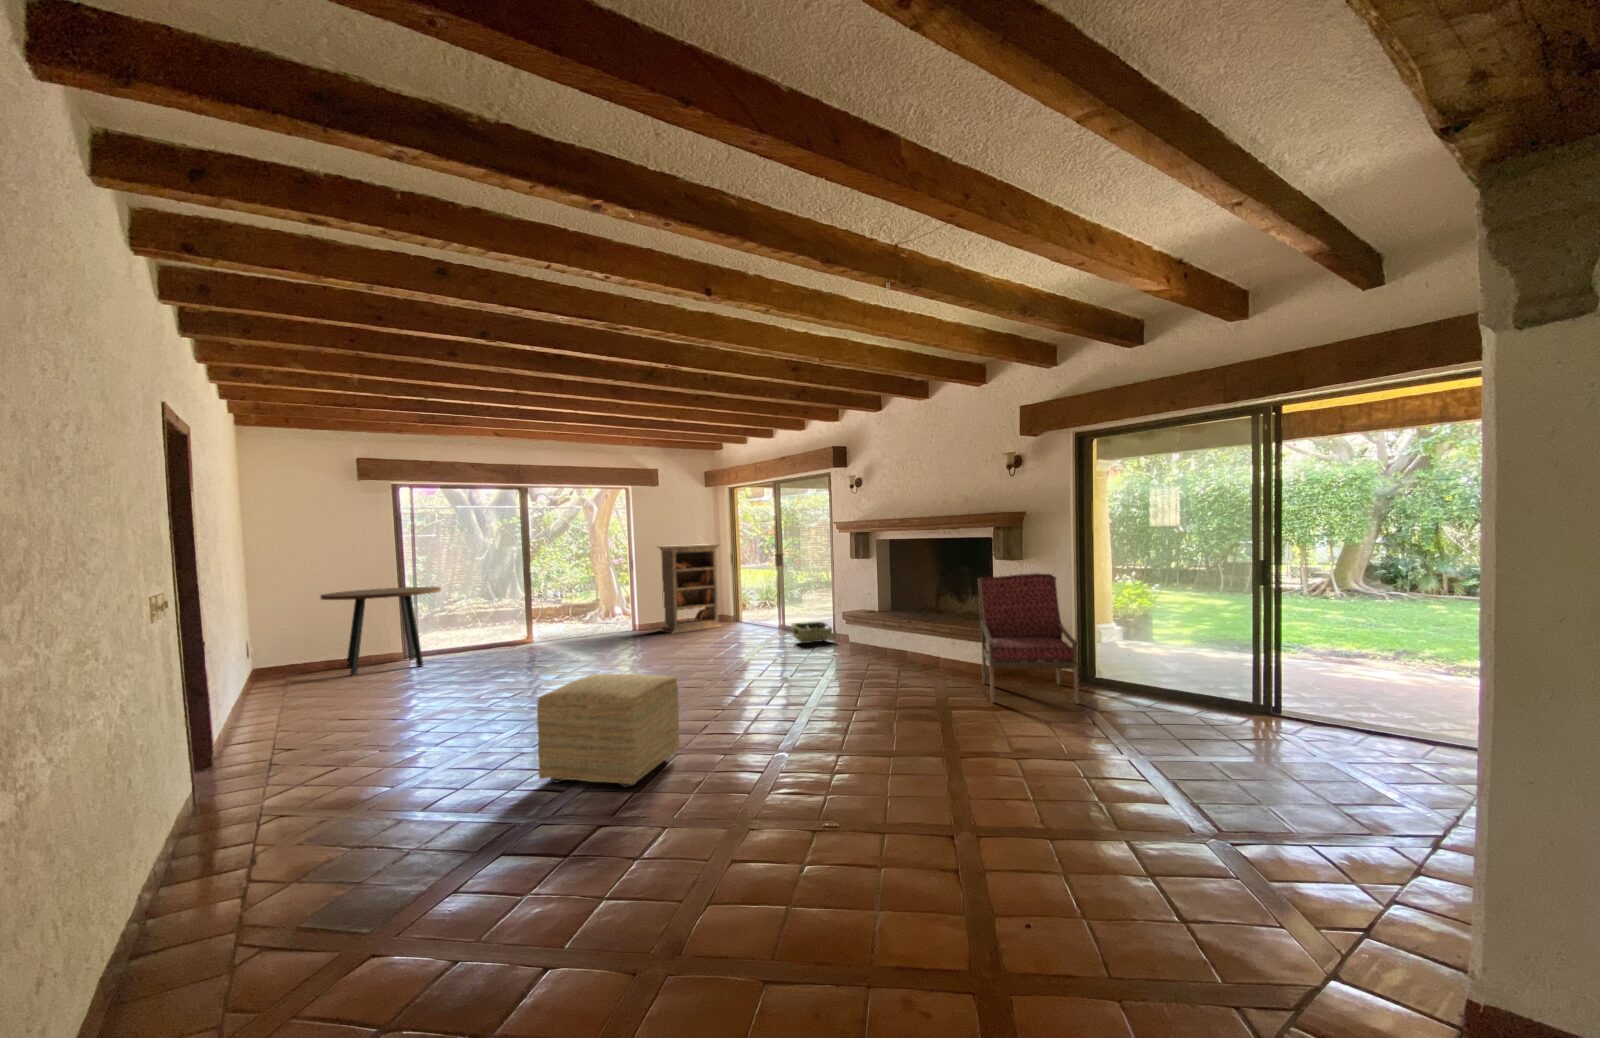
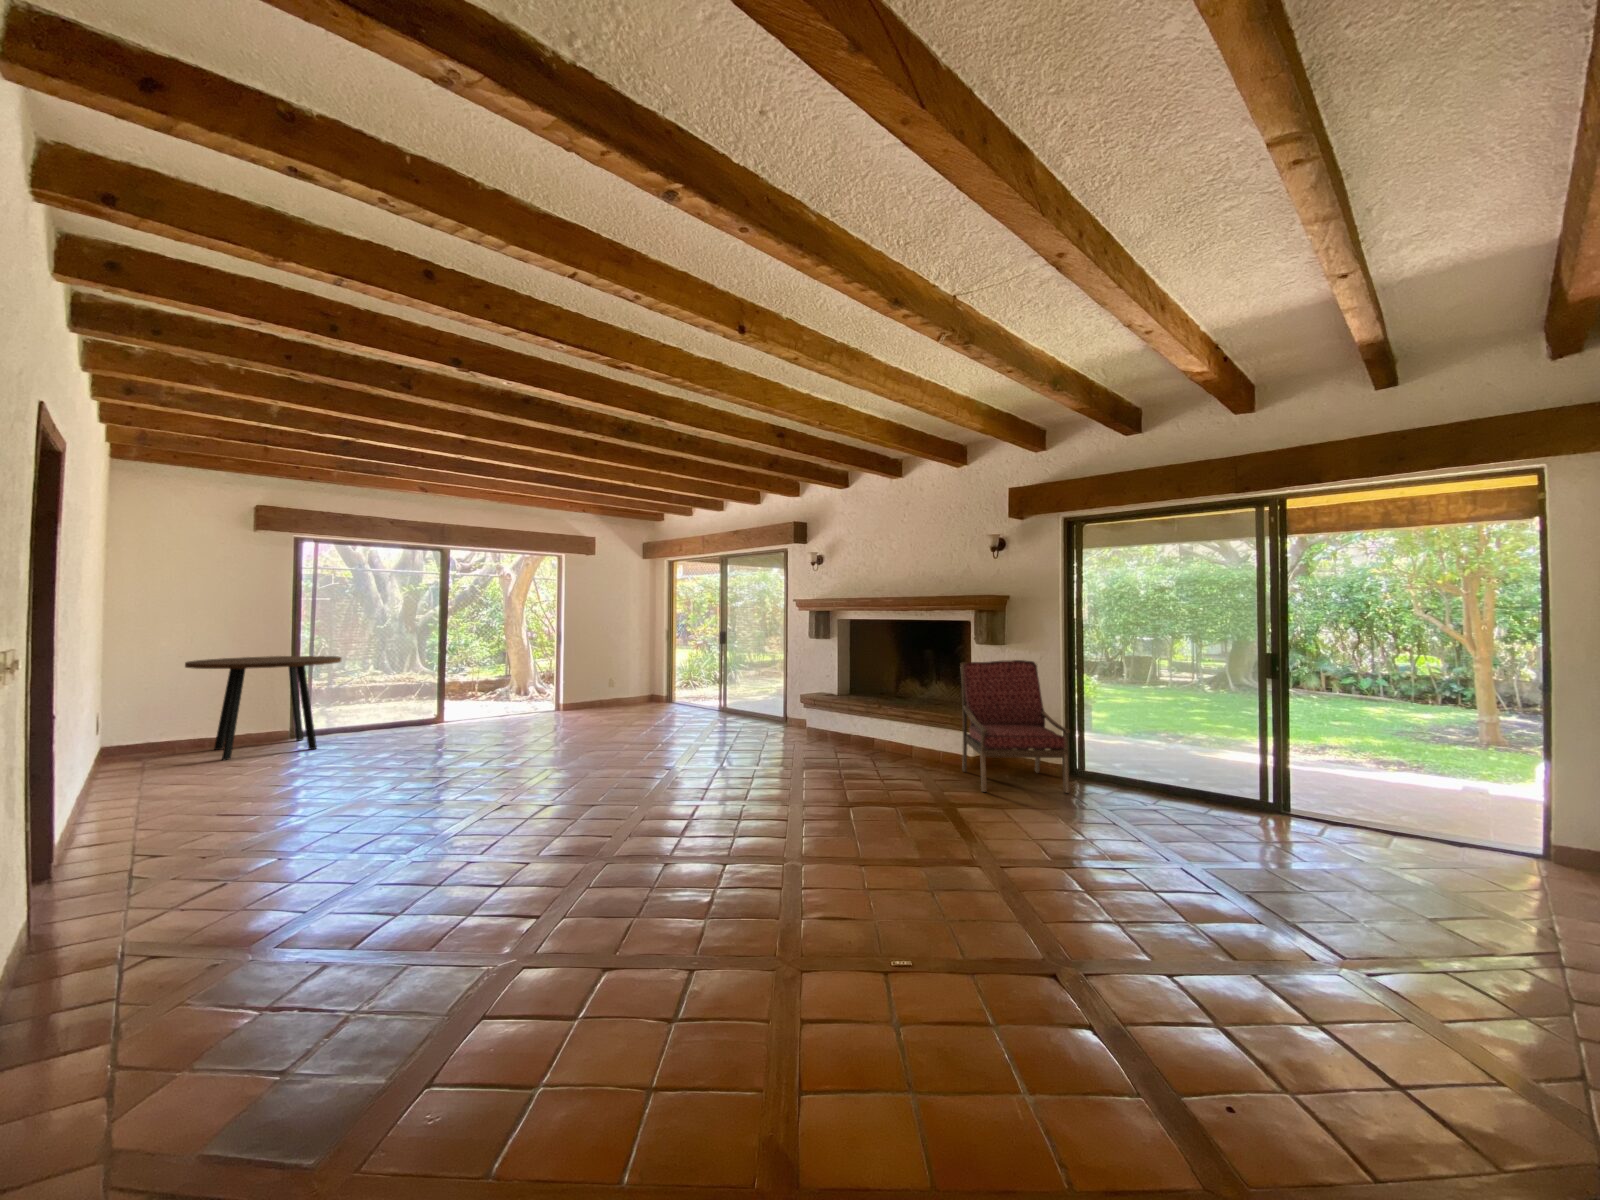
bookcase: present [658,544,721,633] -> none [590,619,662,714]
woven basket: present [792,622,832,643] -> none [743,704,787,727]
ottoman: present [537,674,680,787] -> none [514,763,675,899]

